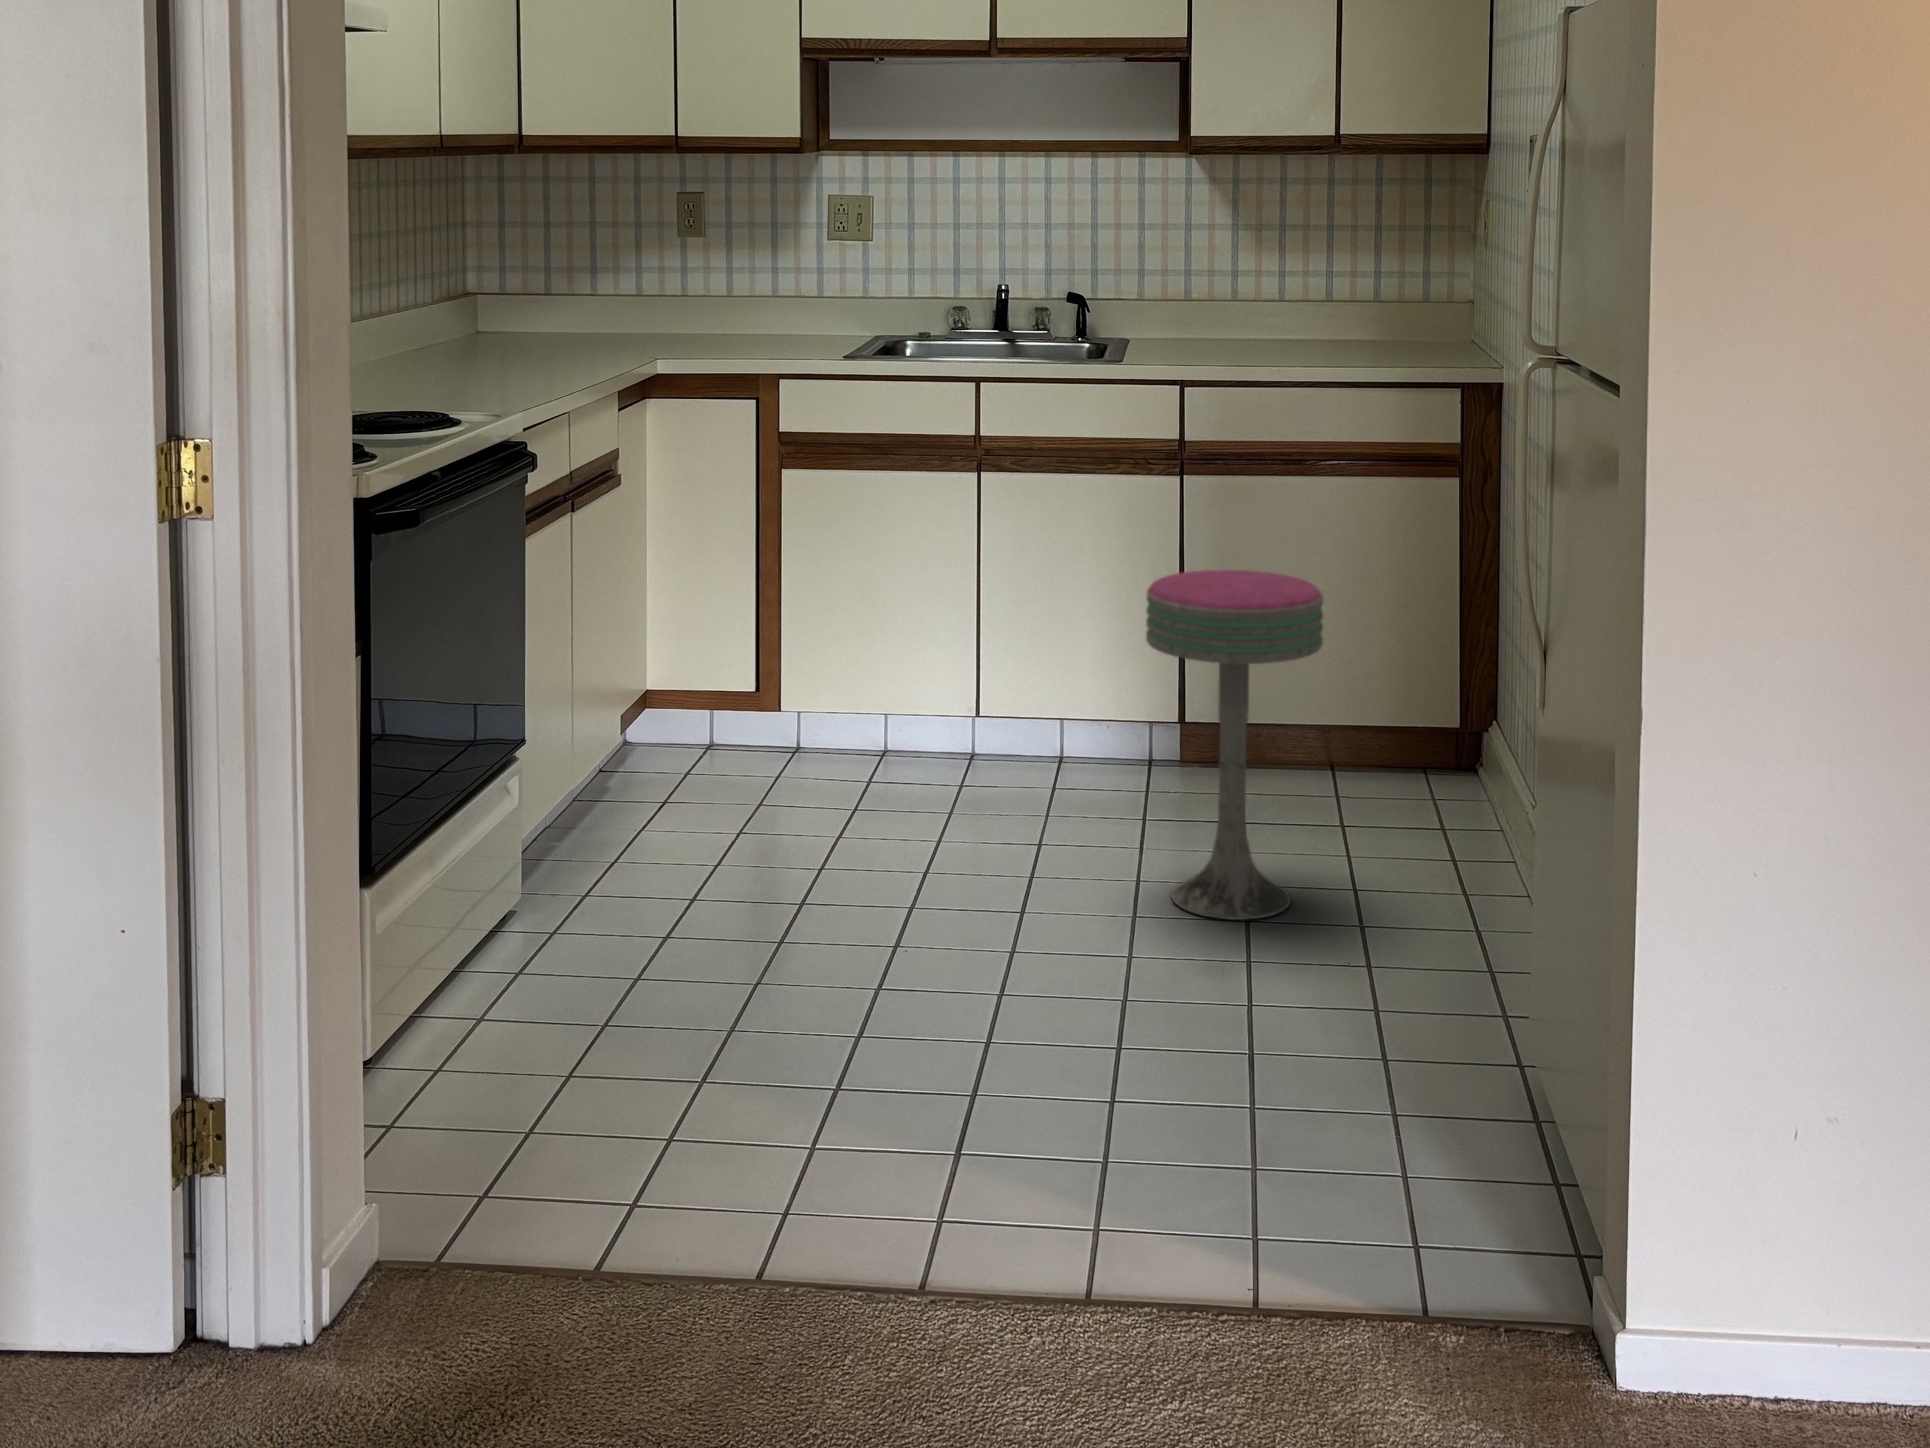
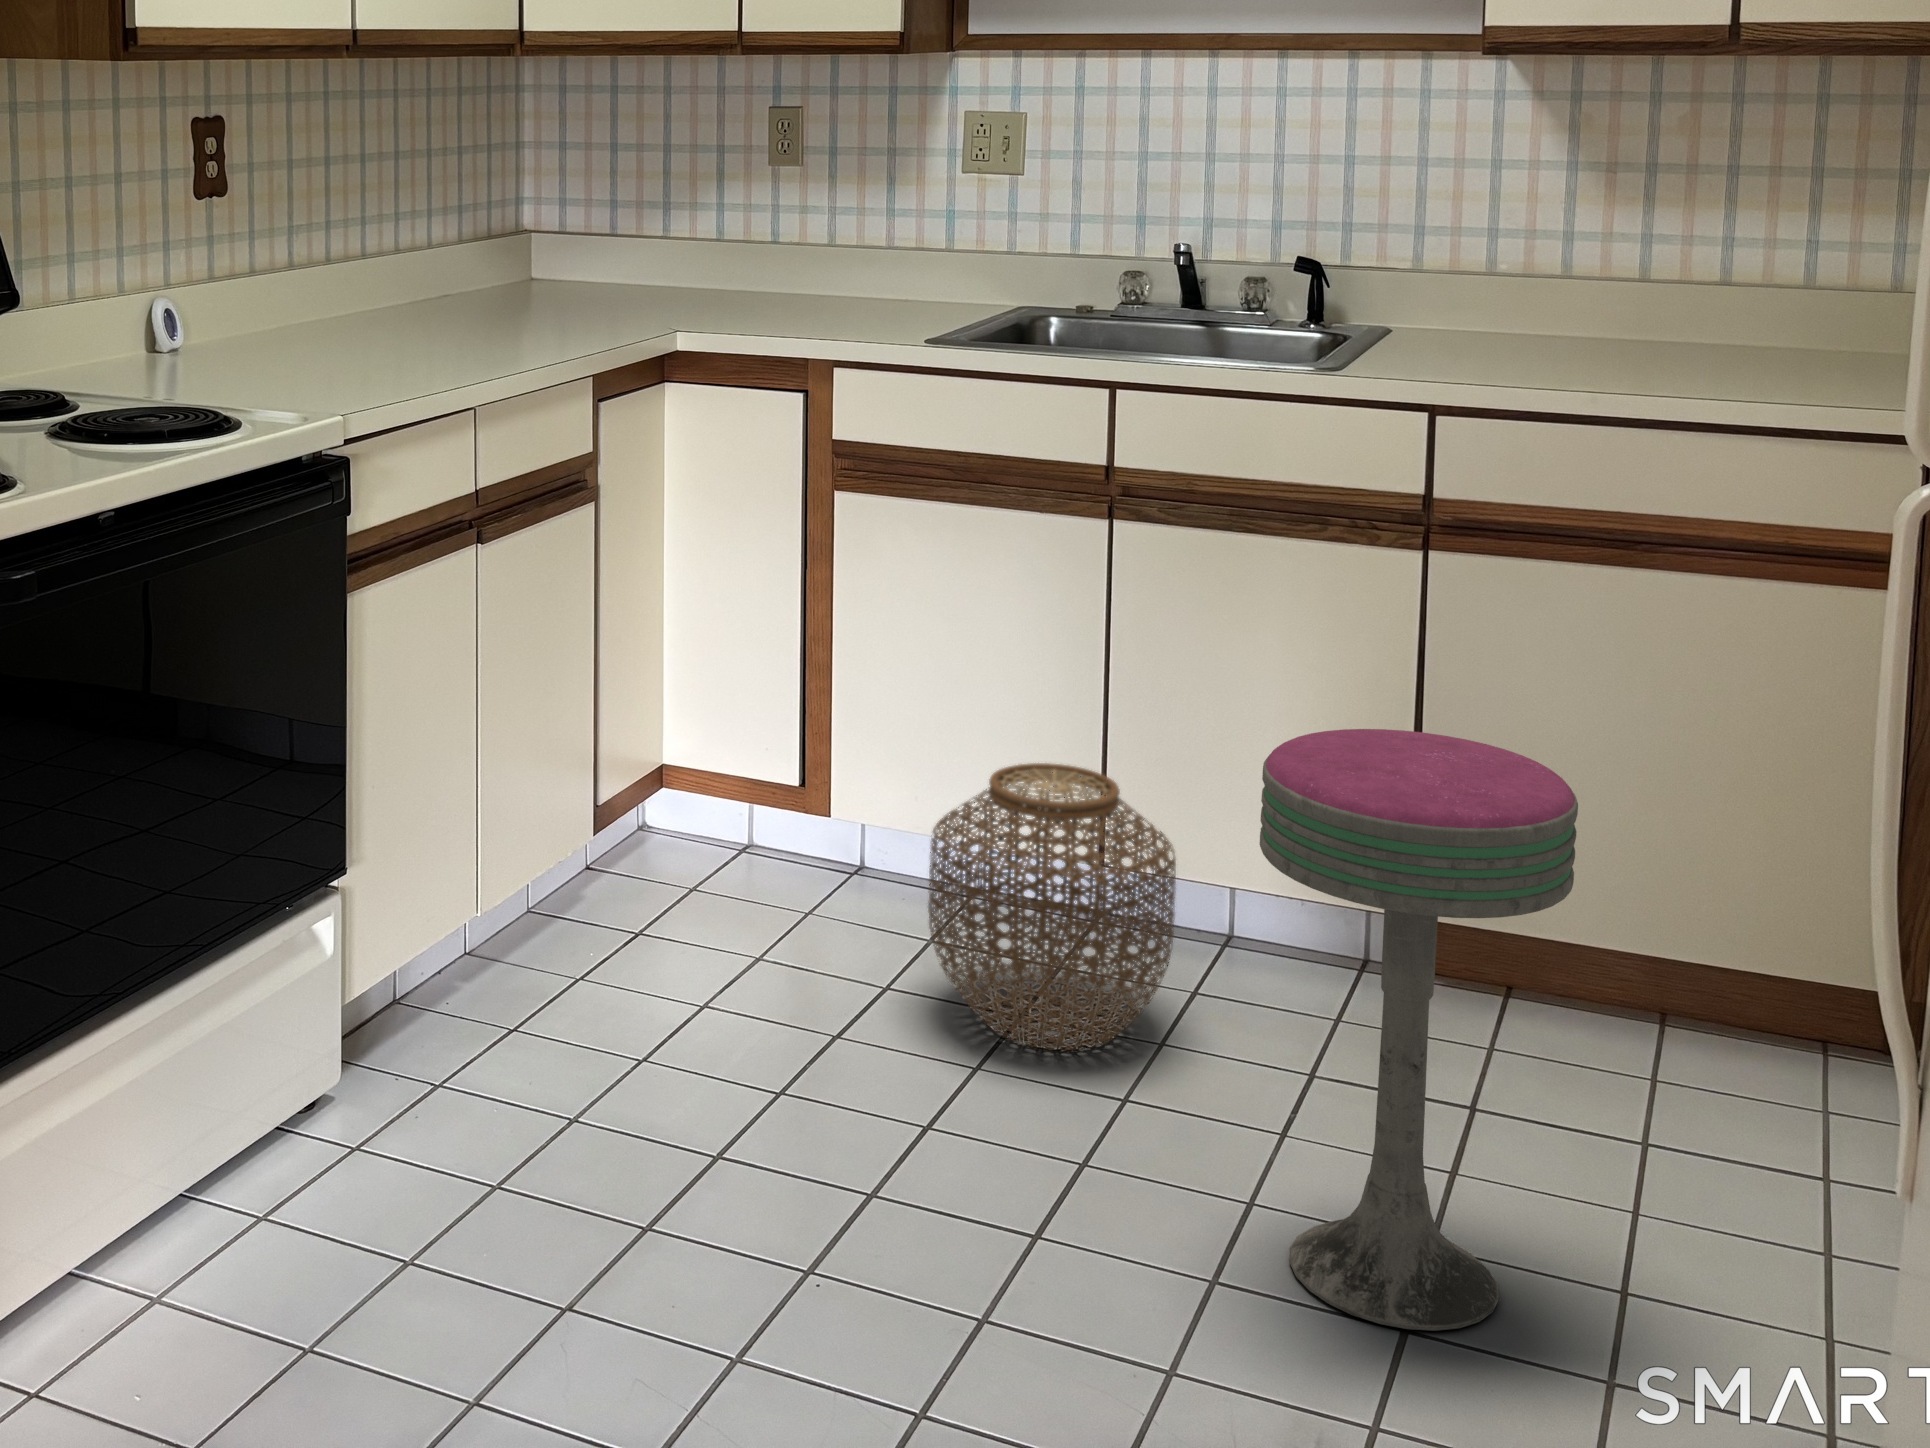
woven basket: none [892,637,1054,825] -> present [928,763,1176,1050]

